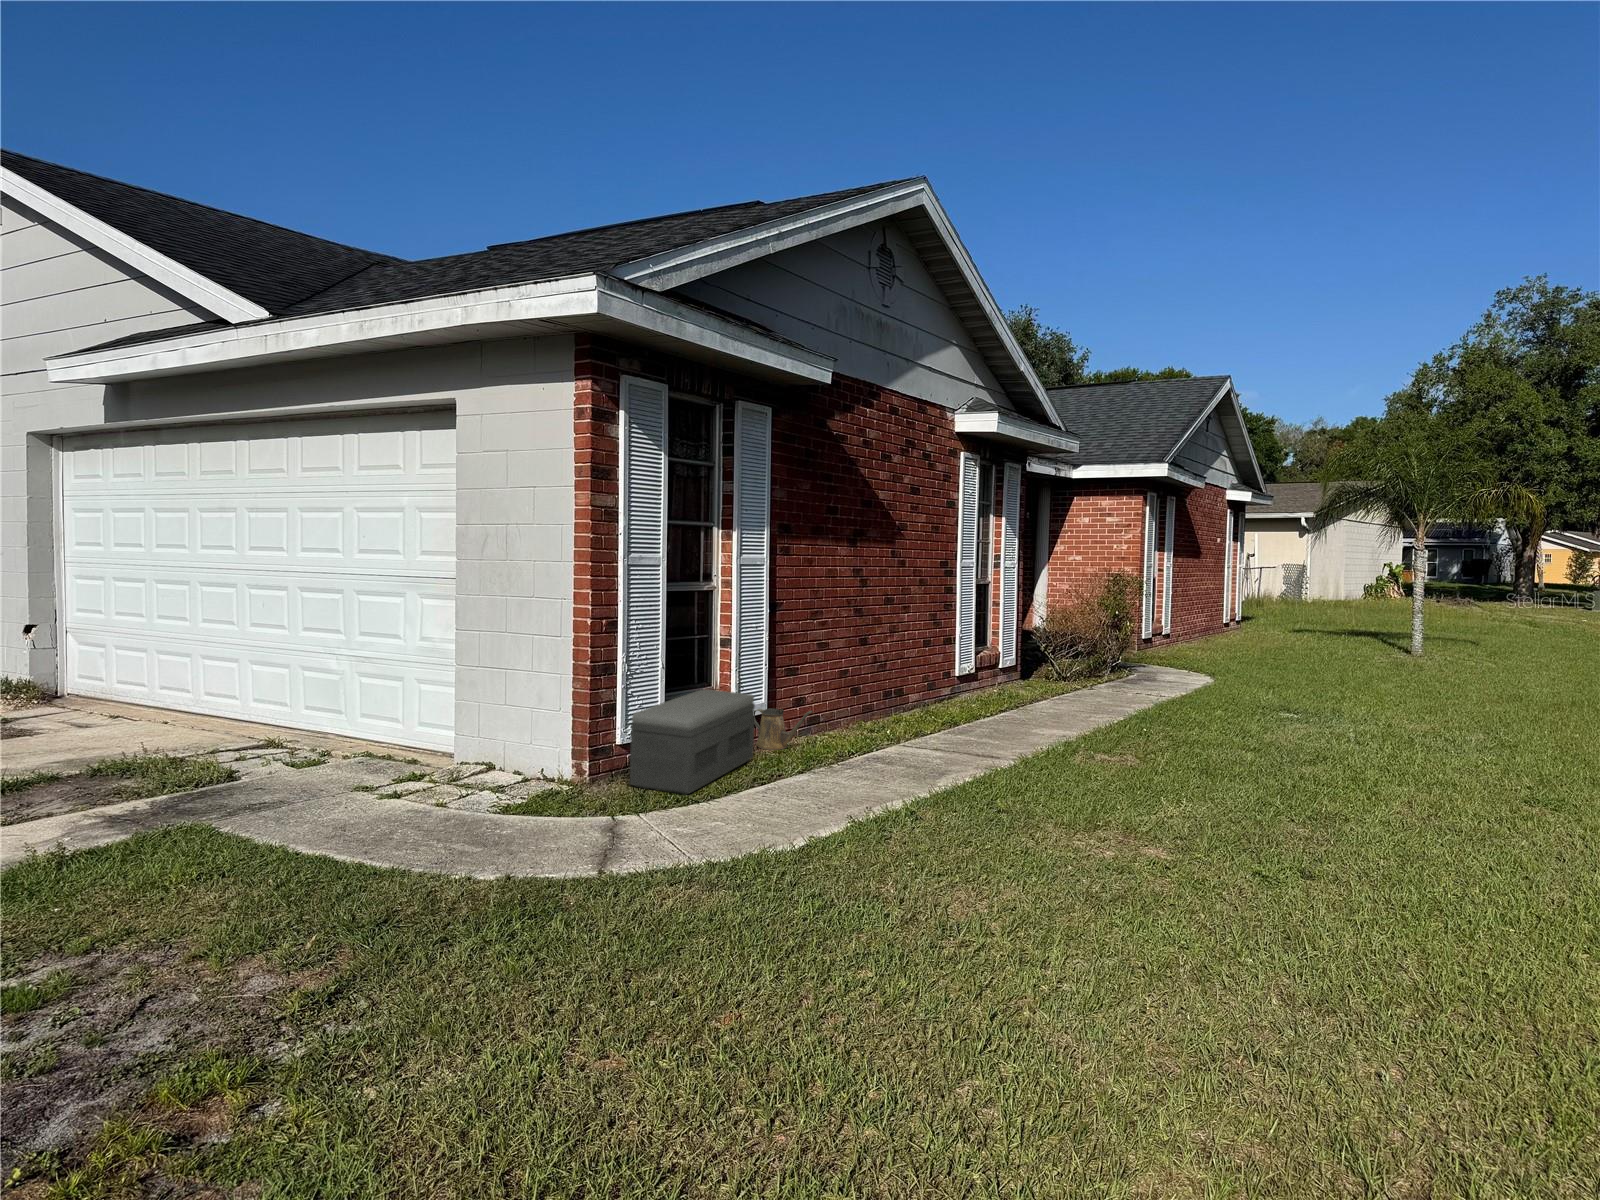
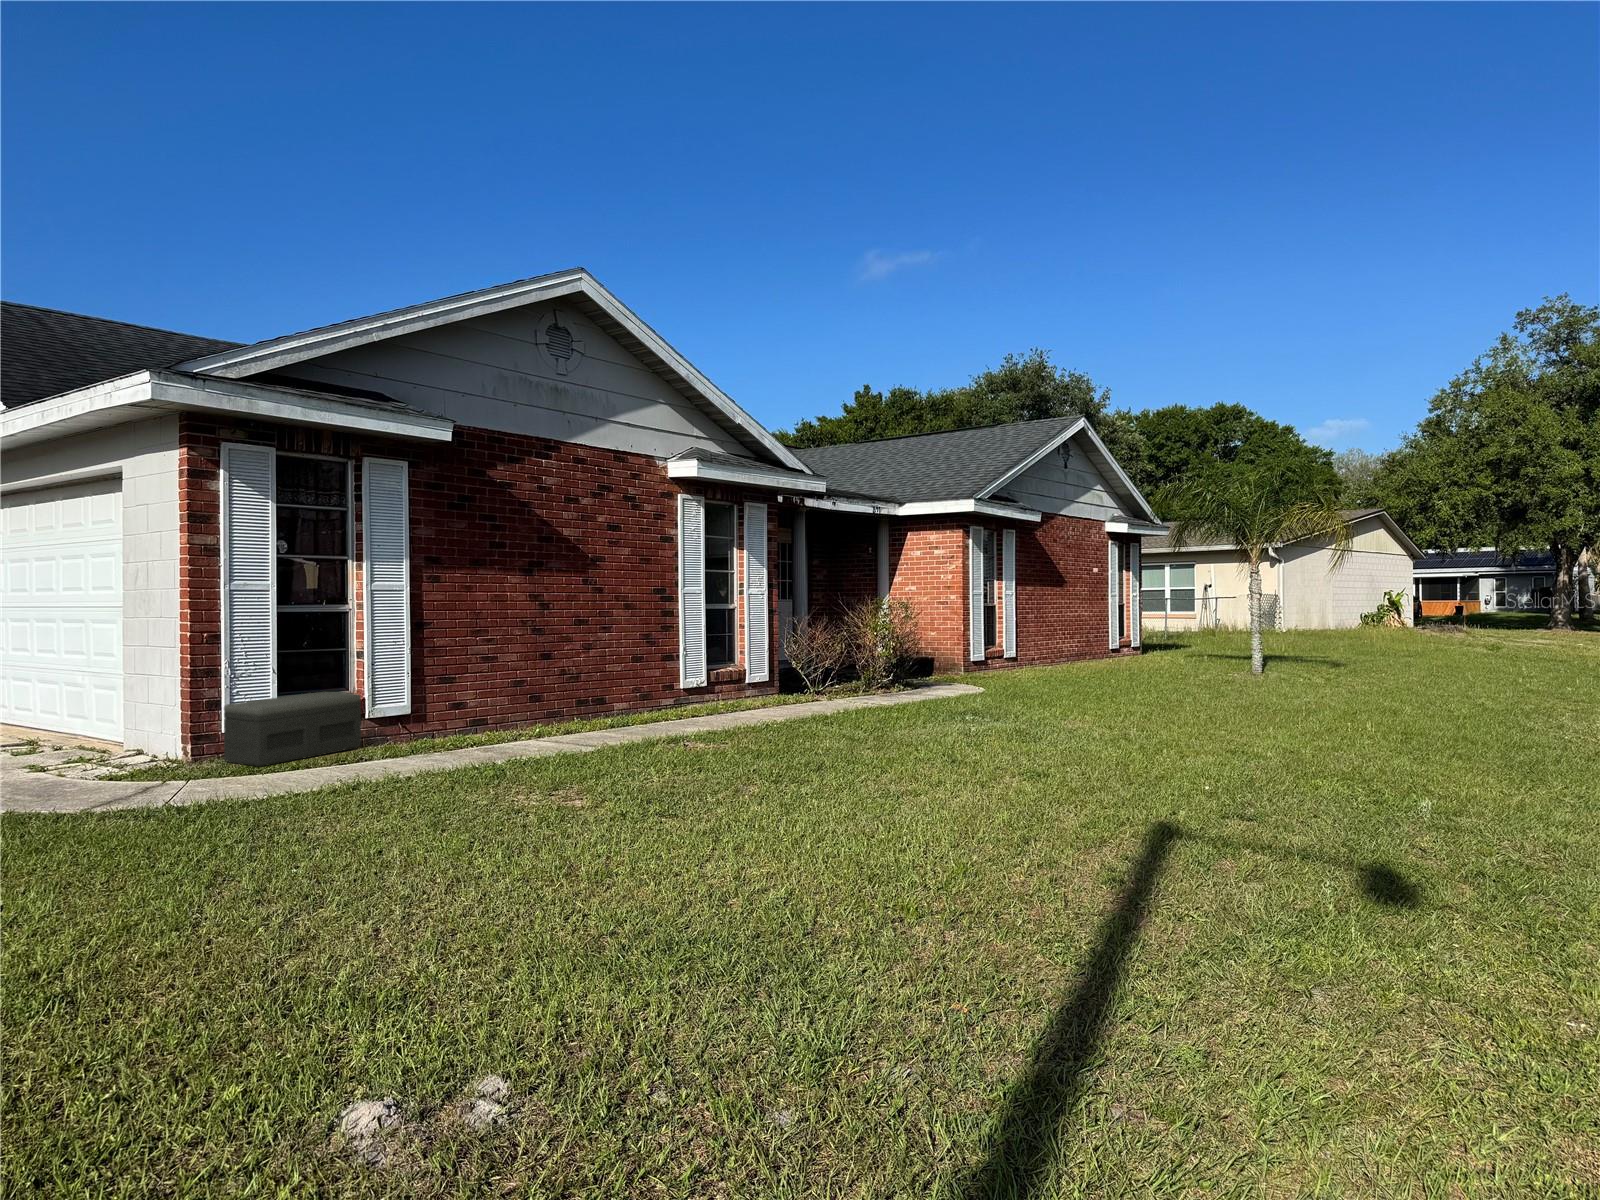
watering can: present [754,708,813,750] -> none [387,709,423,742]

